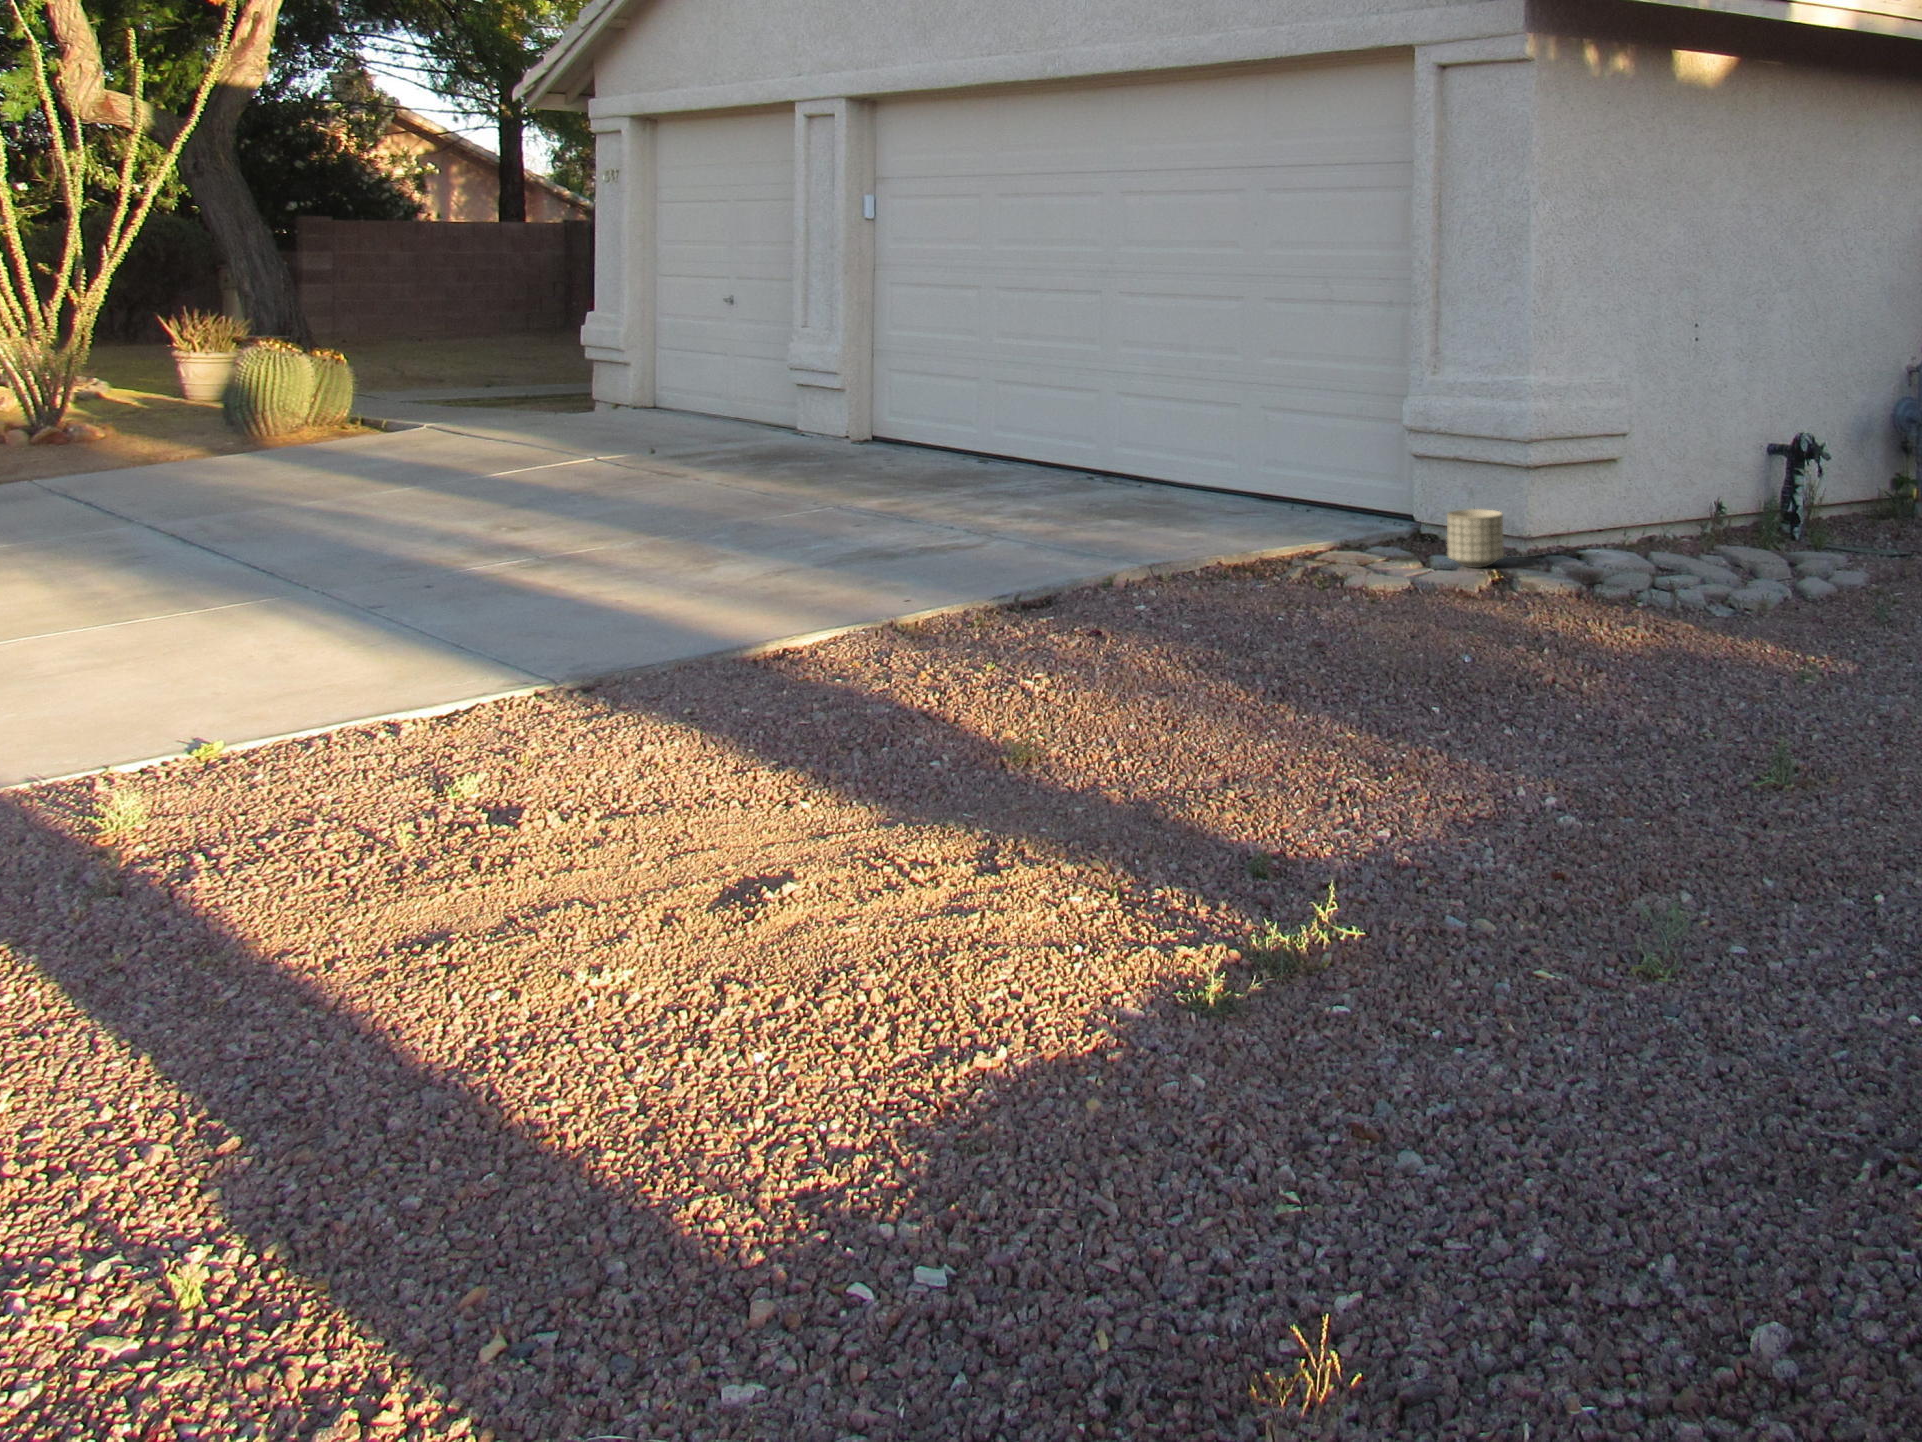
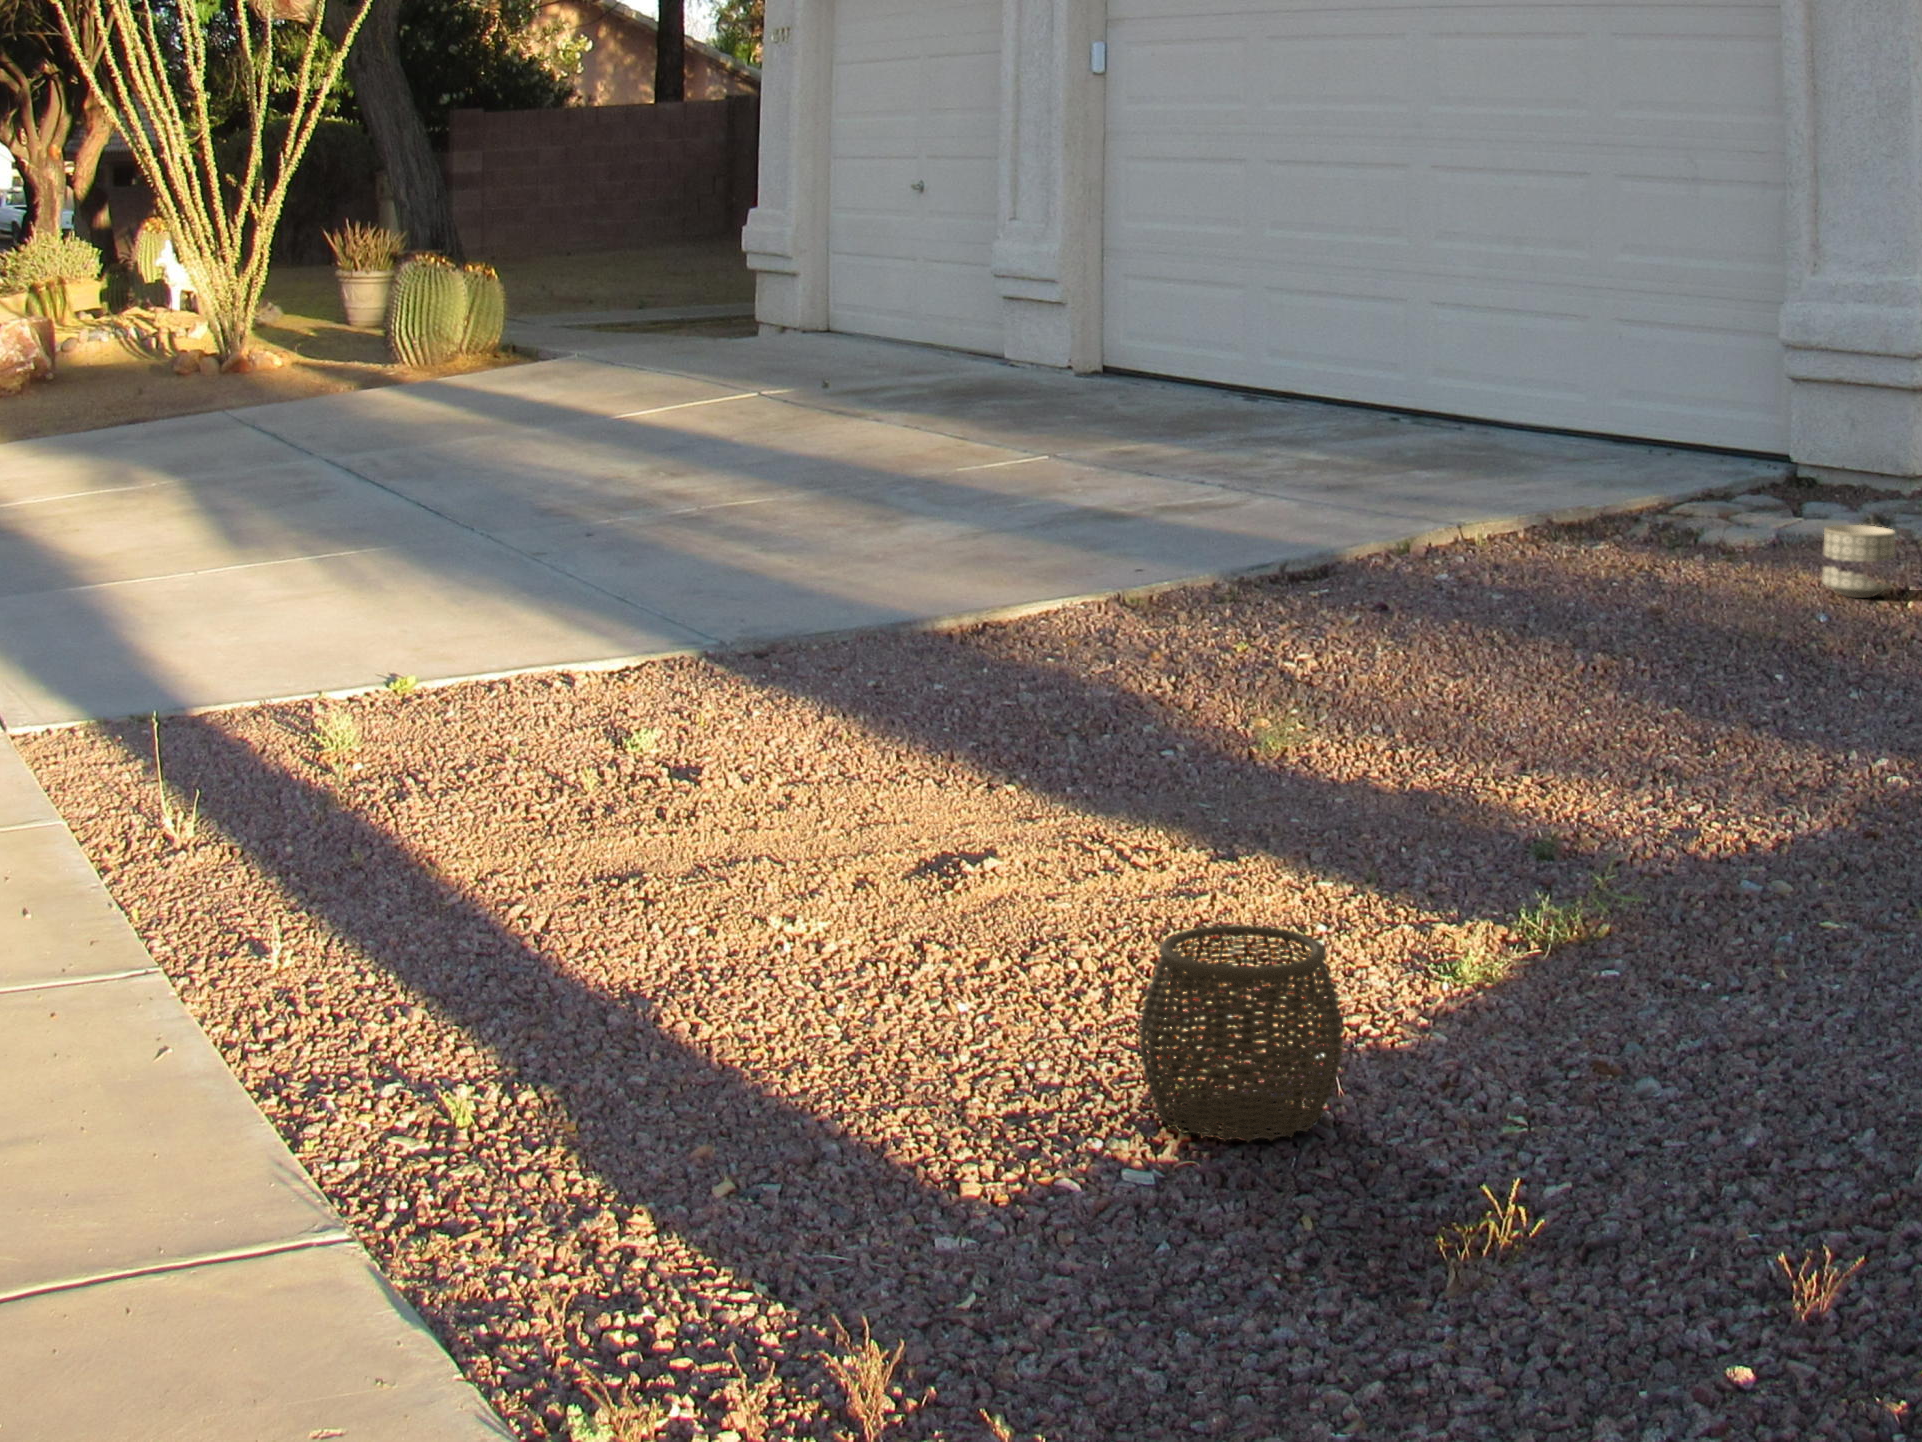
woven basket: none [926,984,1126,1214] -> present [1139,925,1344,1142]

